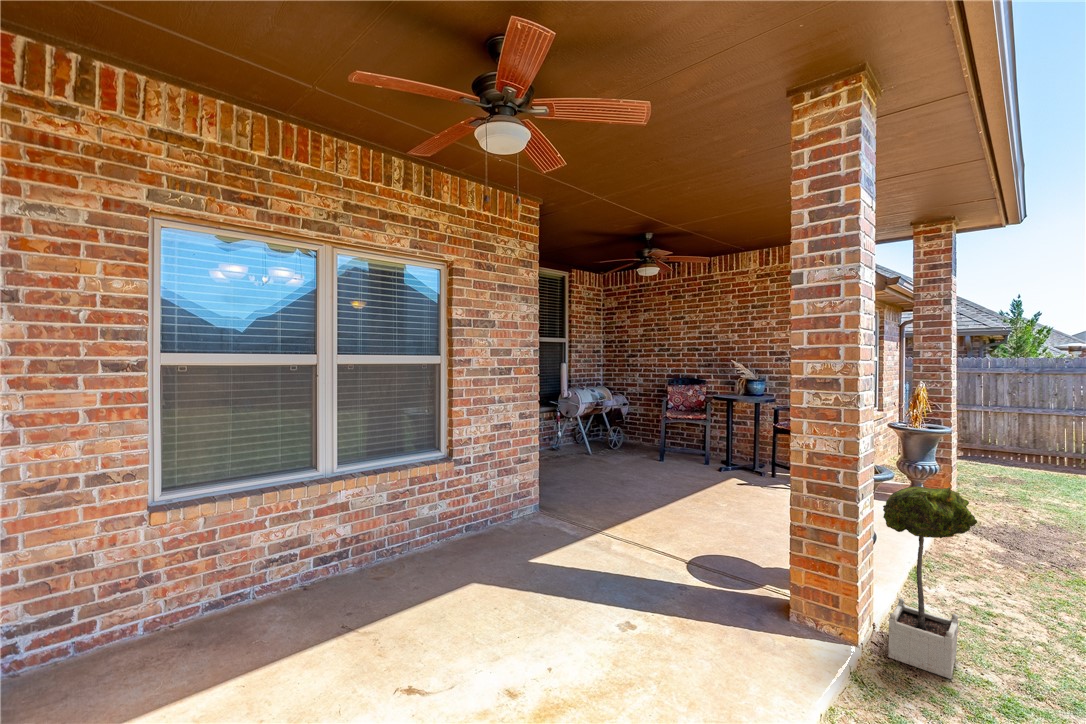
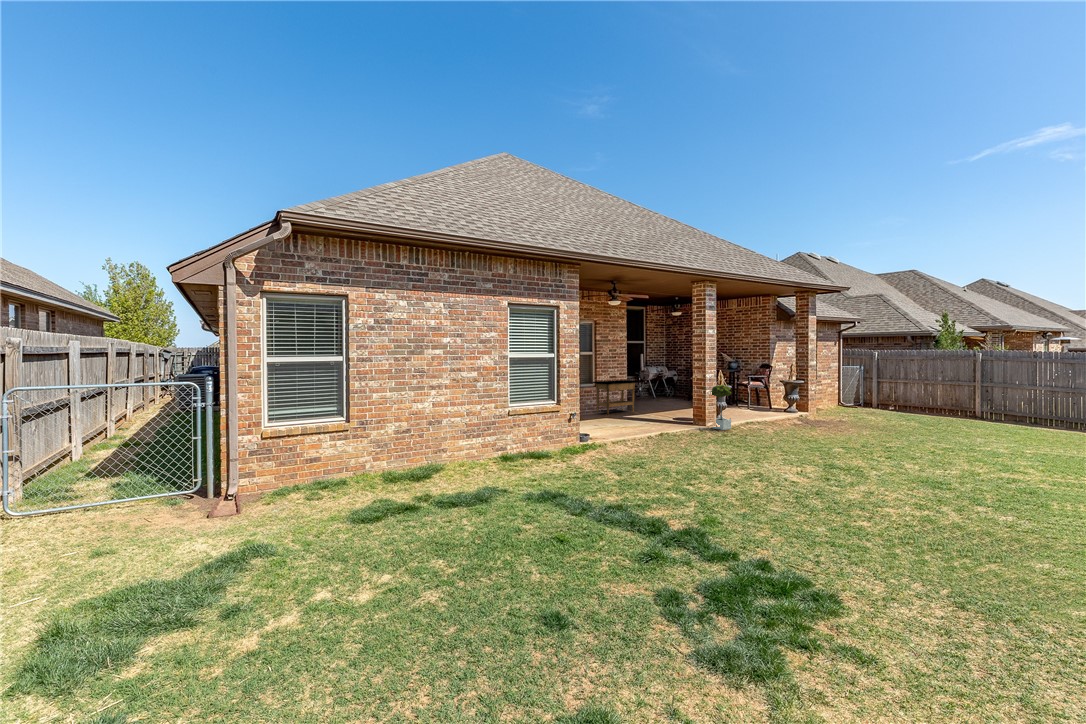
side table: none [434,433,572,559] -> present [592,380,638,415]

